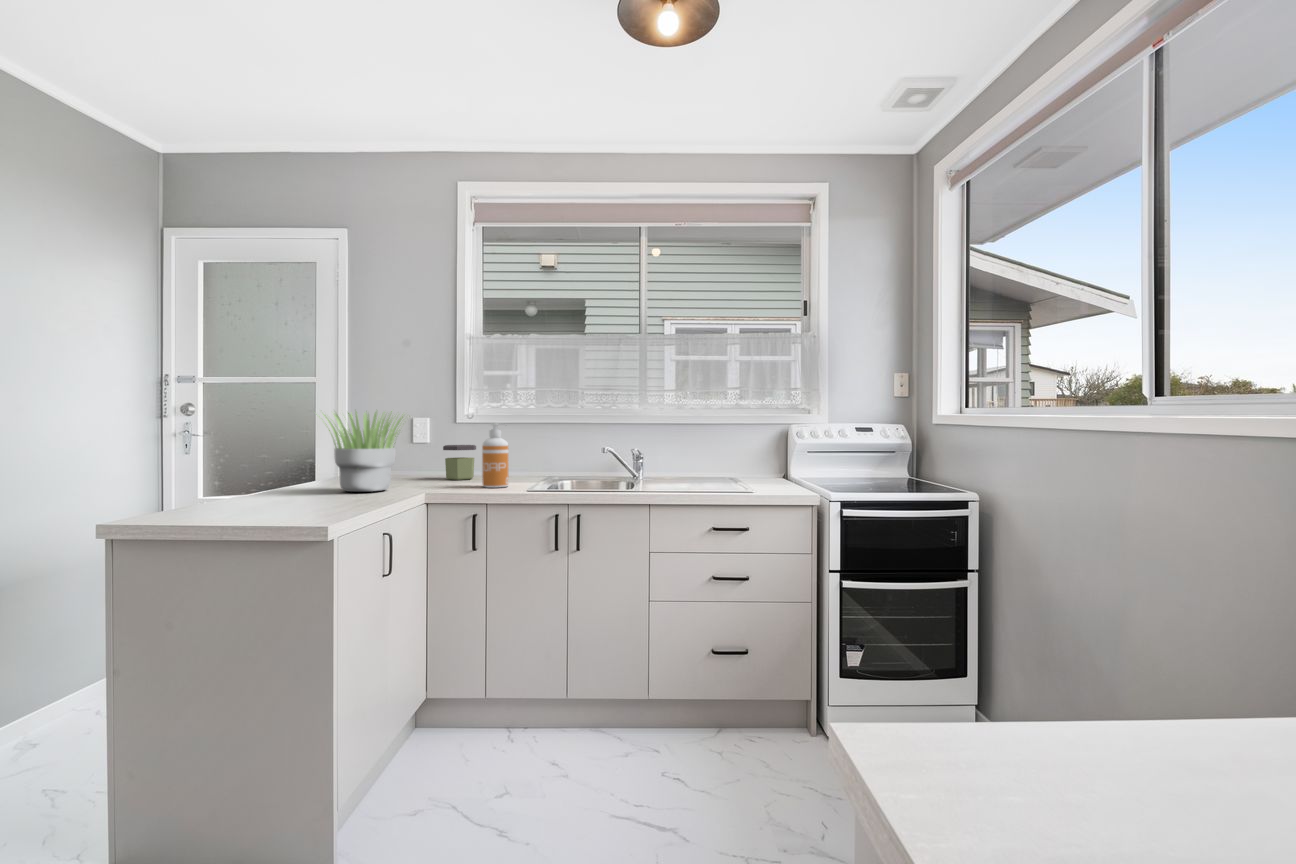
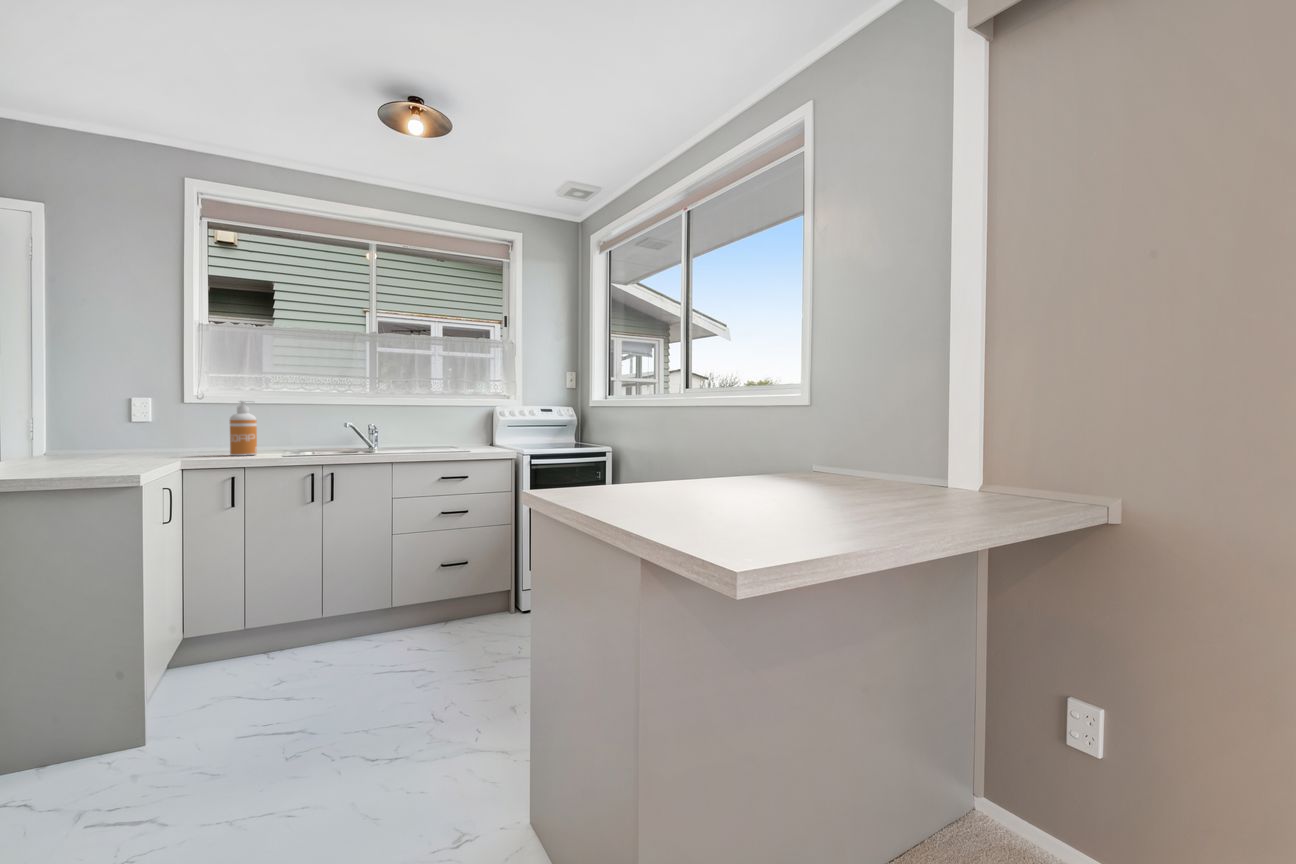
potted plant: present [323,411,403,492] -> none [35,383,158,462]
jar: present [443,445,476,480] -> none [176,421,211,452]

